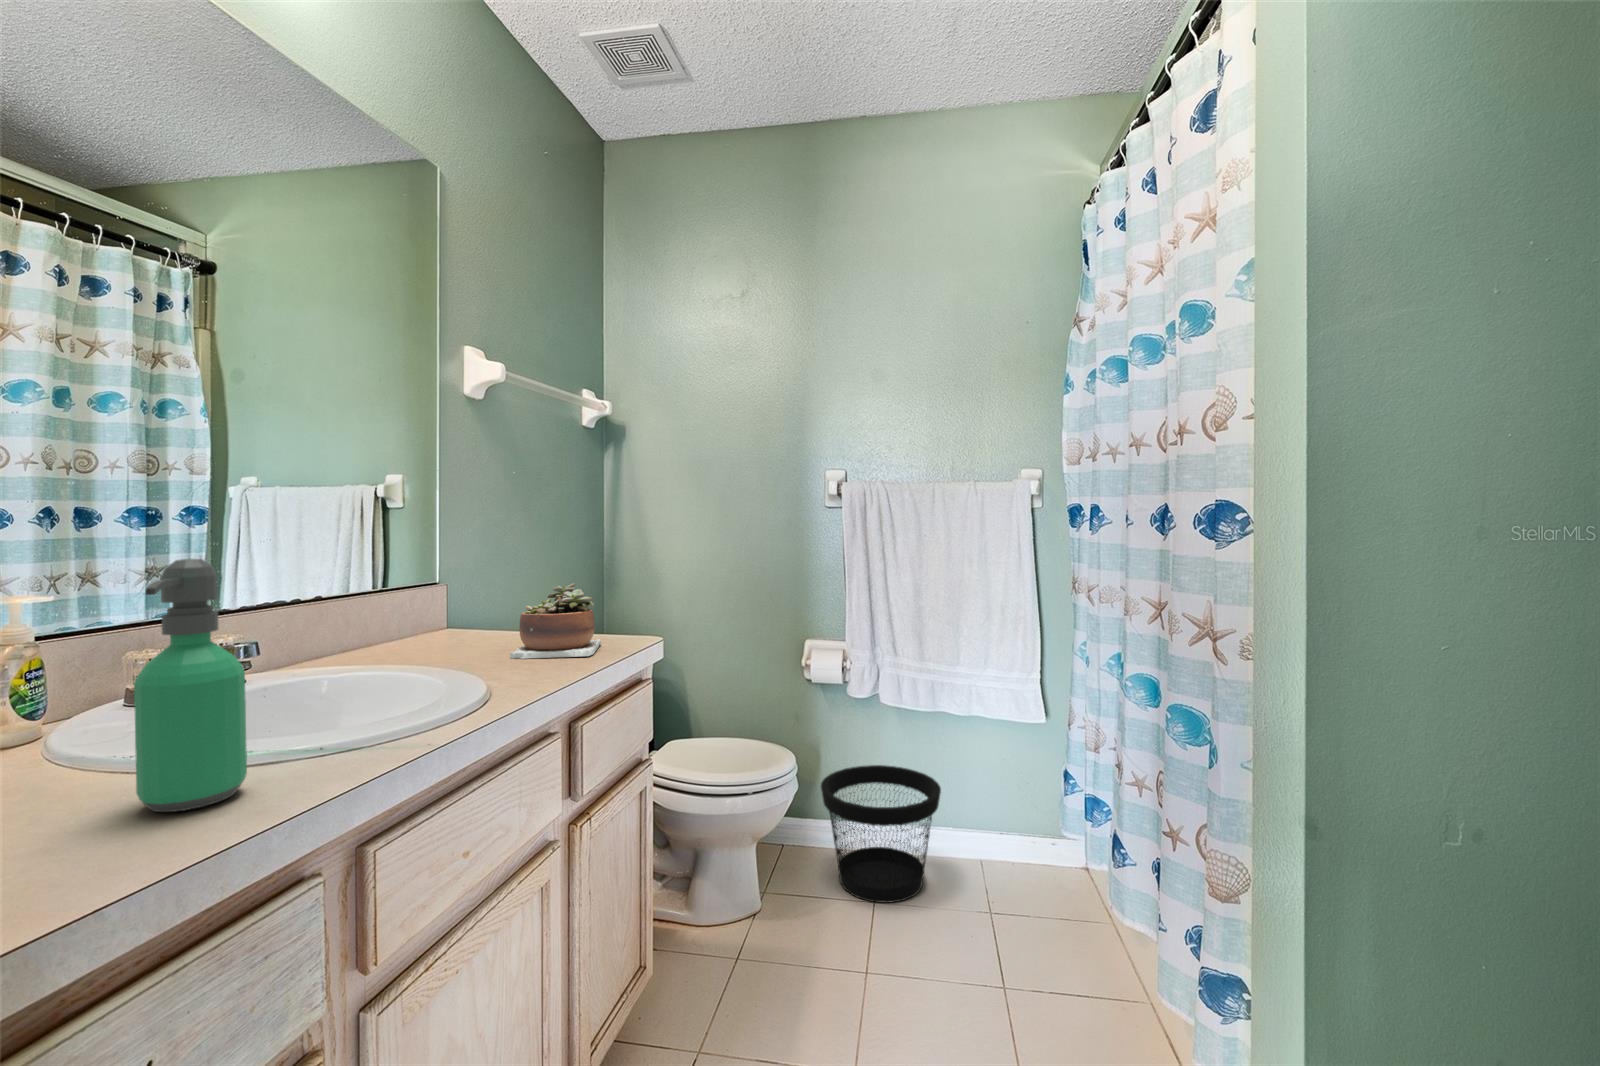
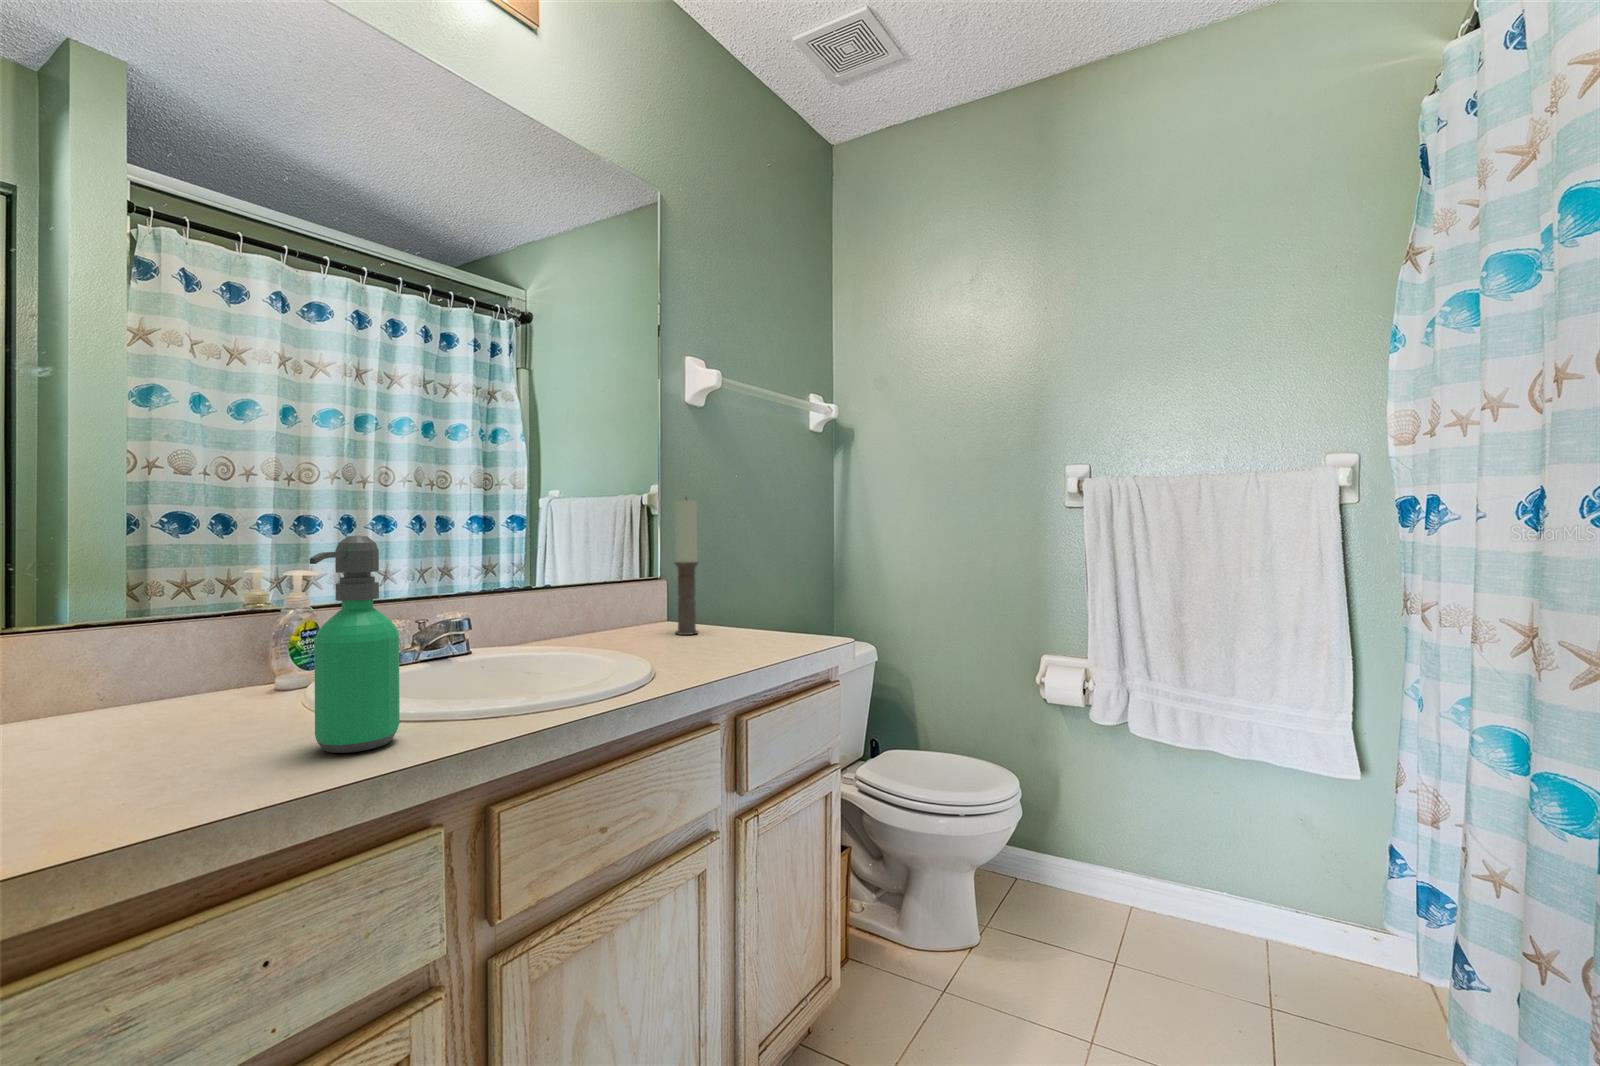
candle: none [472,500,499,646] -> present [675,499,698,635]
succulent plant: present [510,583,601,659] -> none [695,578,788,651]
wastebasket: present [821,765,941,903] -> none [1050,804,1205,973]

